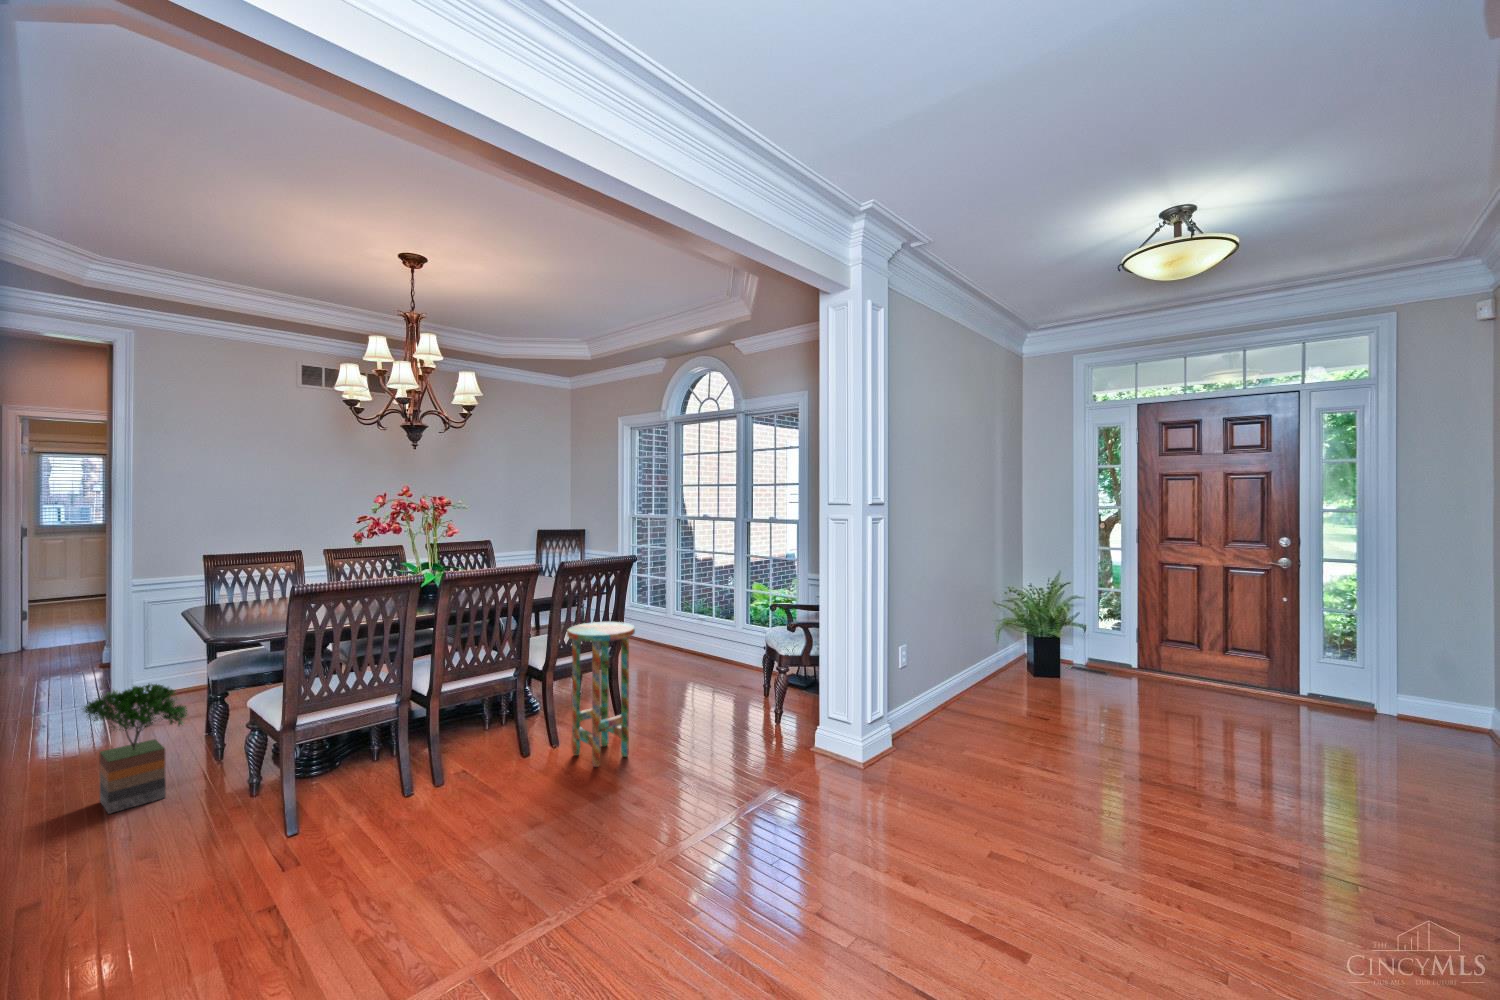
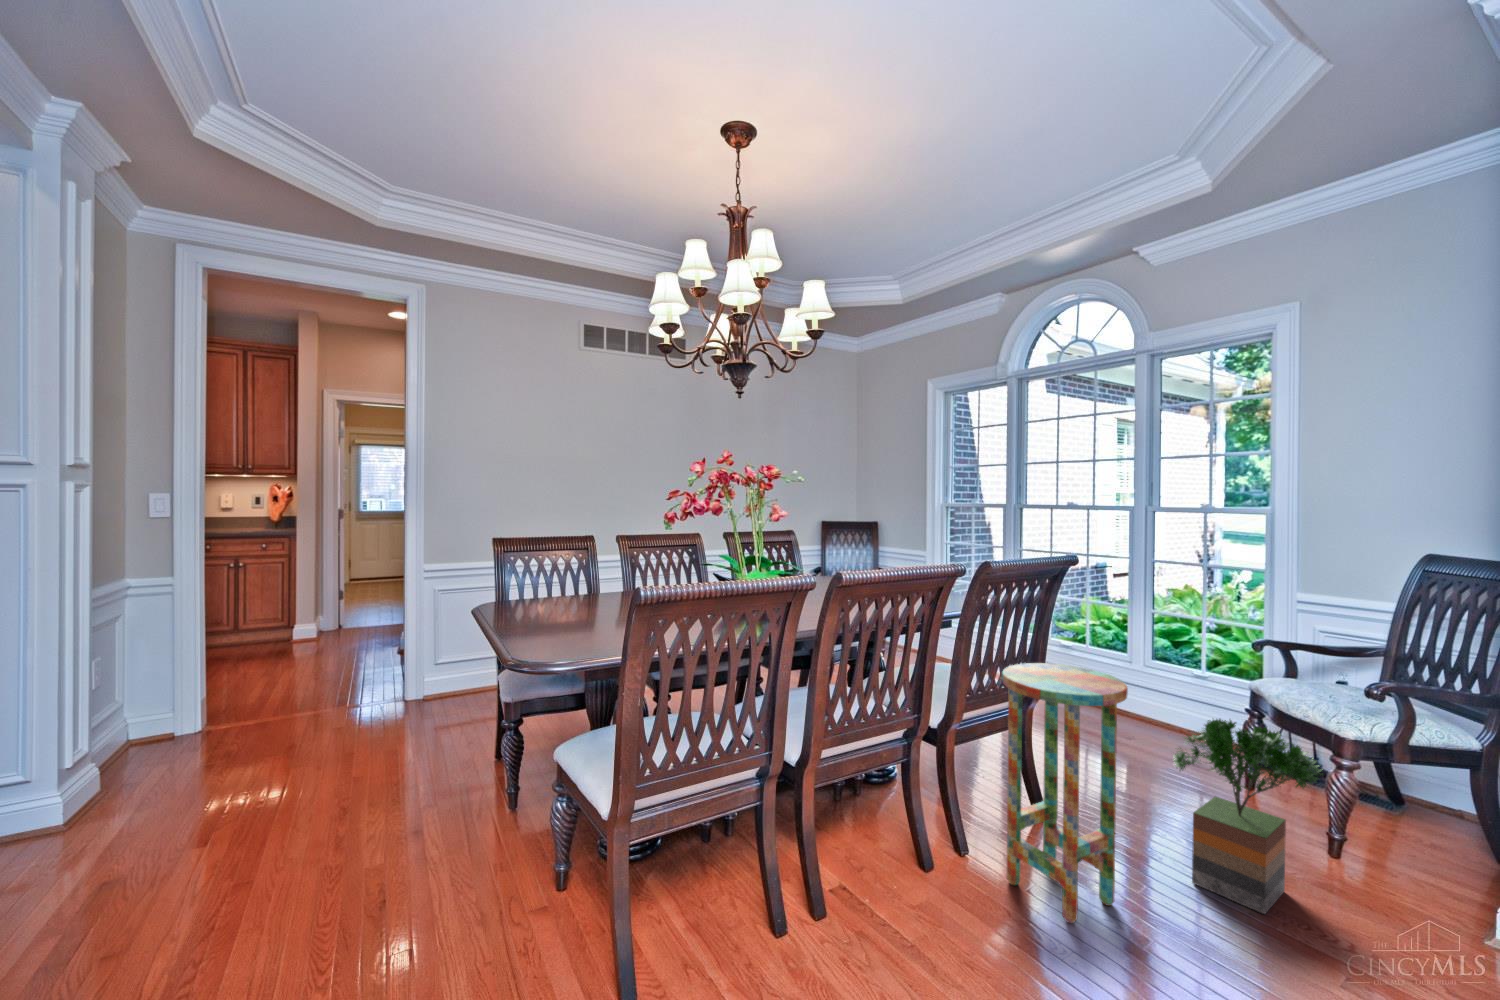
potted tree: present [84,684,187,814] -> present [1173,719,1321,914]

